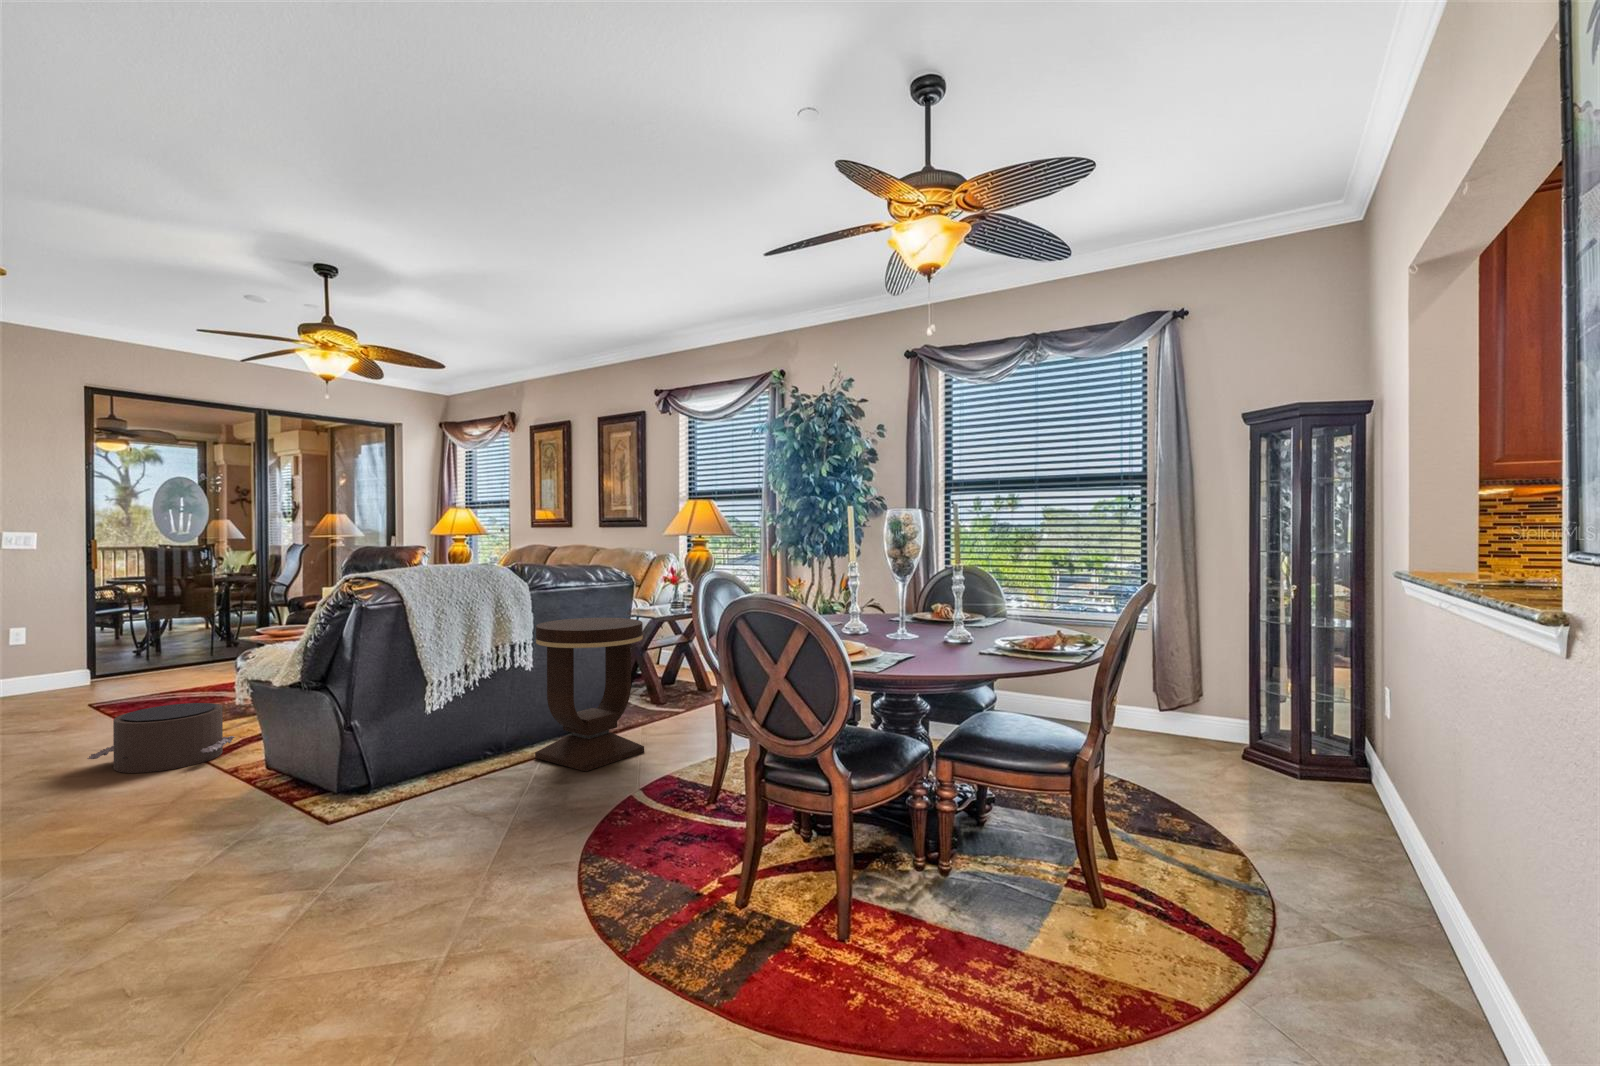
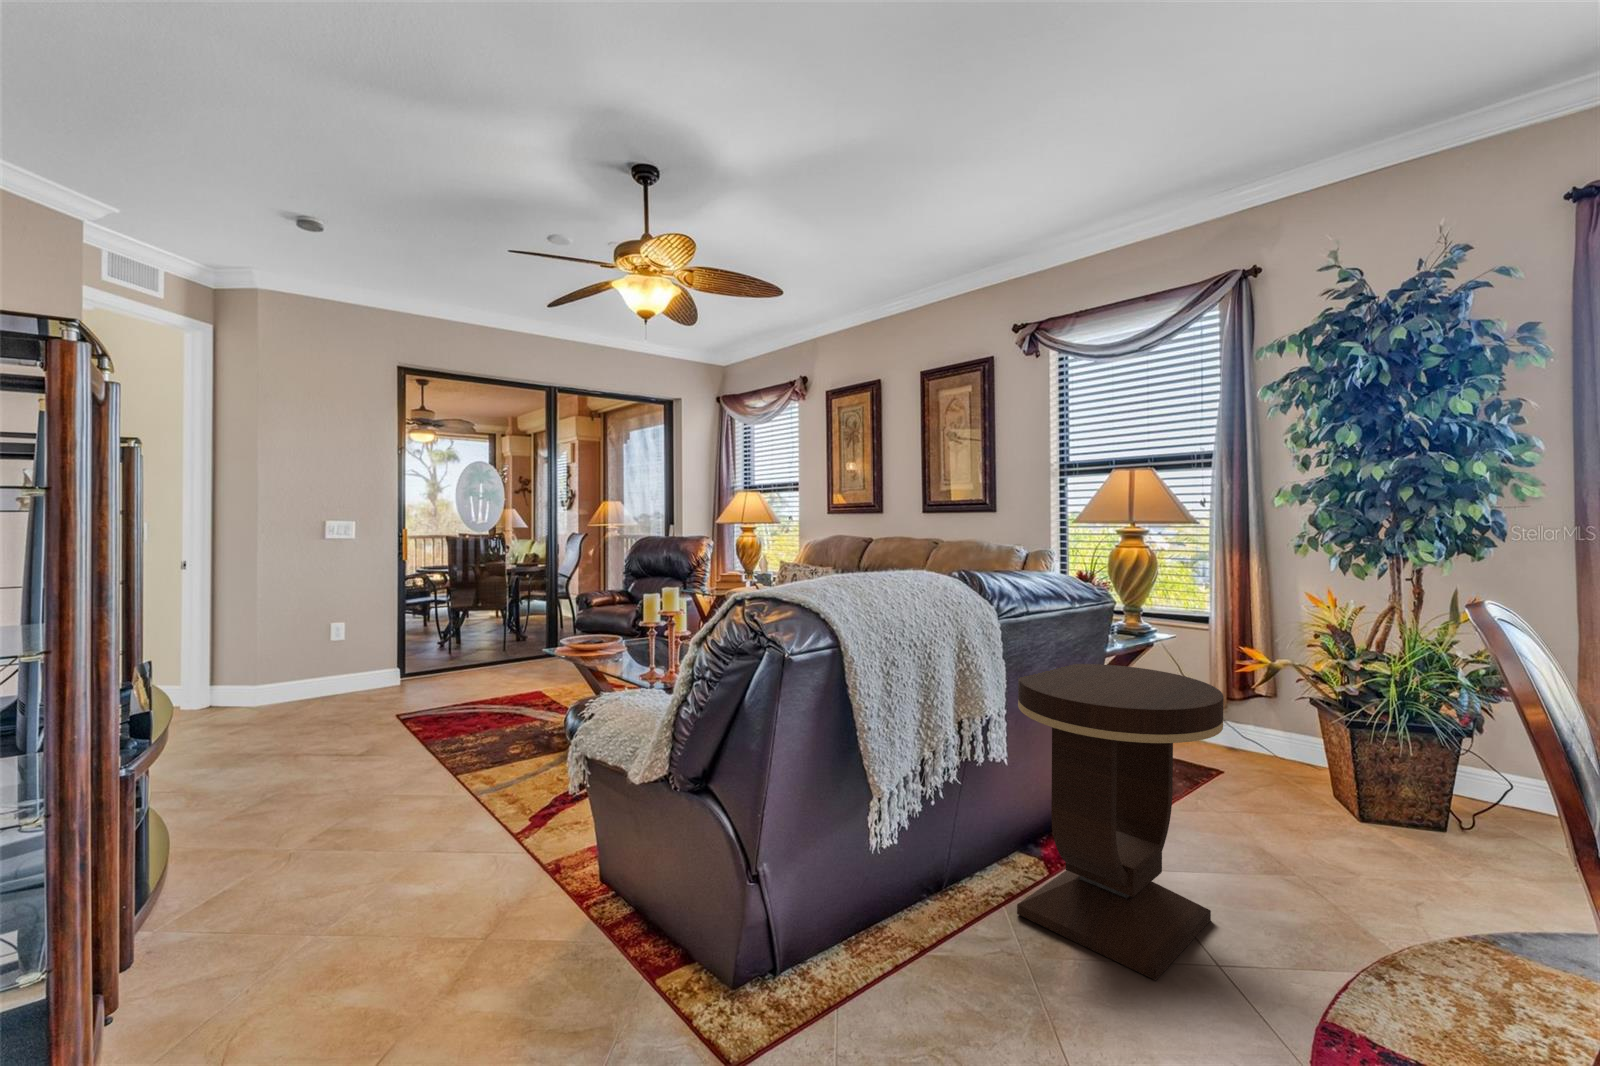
pouf: present [87,703,235,773] -> none [374,754,553,869]

